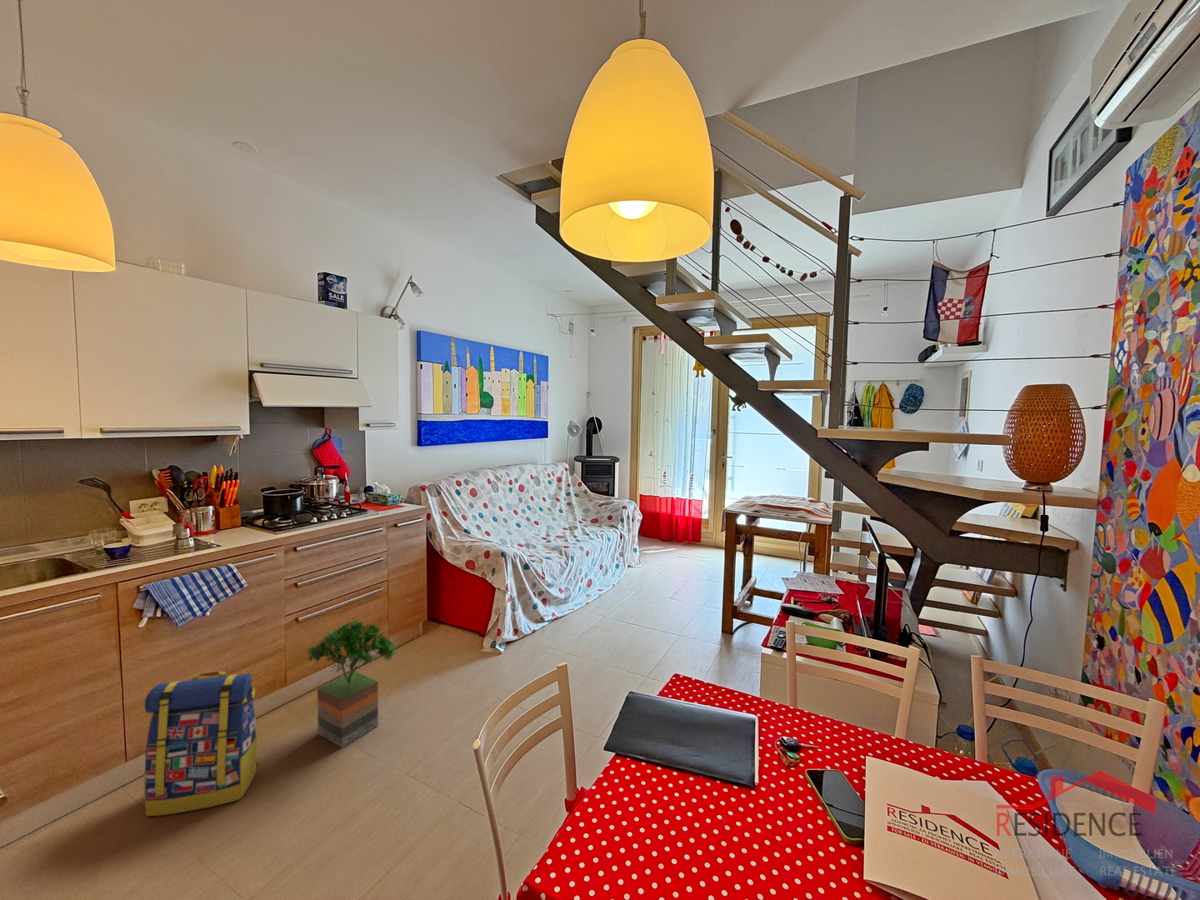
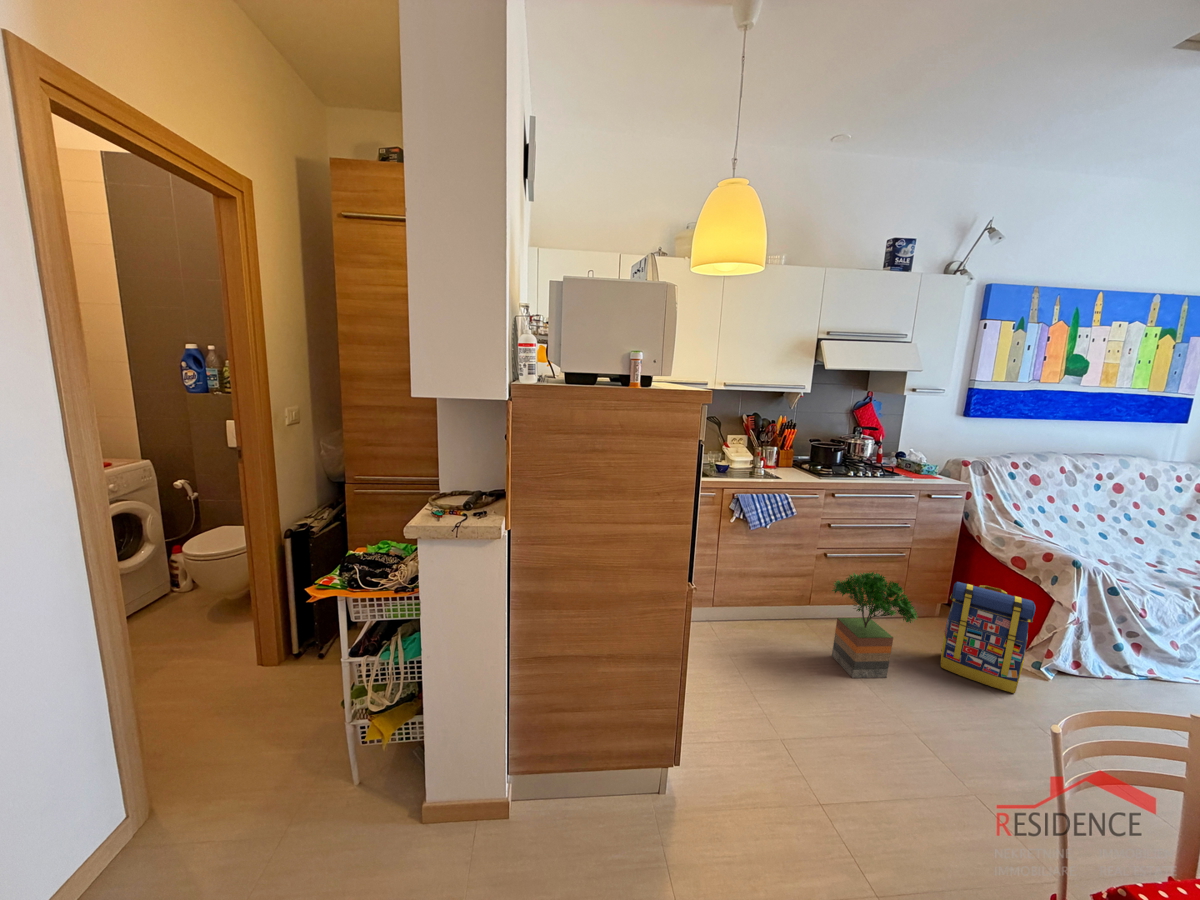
backpack: present [144,672,259,816] -> present [941,582,1036,693]

